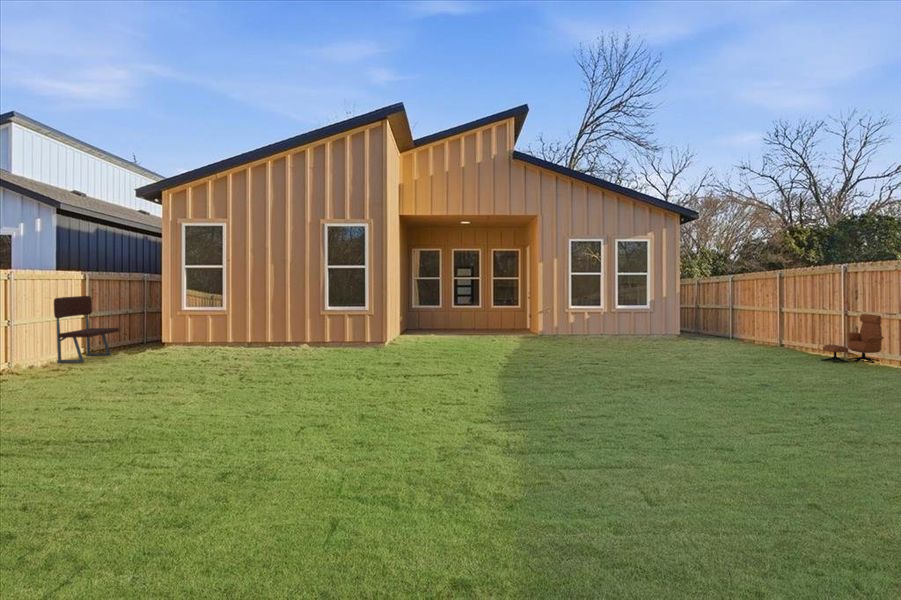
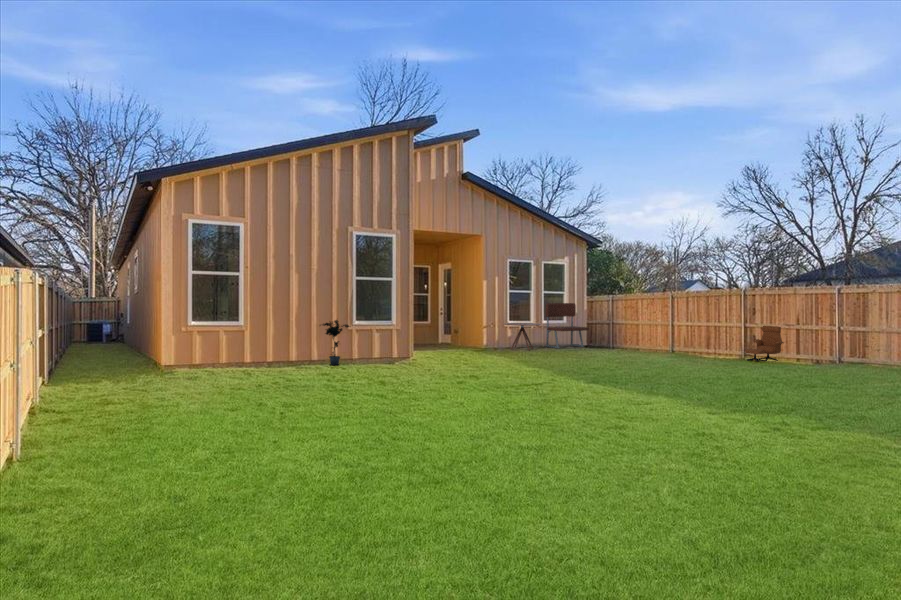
bench: present [54,296,119,363] -> present [546,303,589,348]
potted plant: none [287,304,312,347] -> present [323,320,349,365]
round table: none [548,308,589,338] -> present [504,323,541,350]

